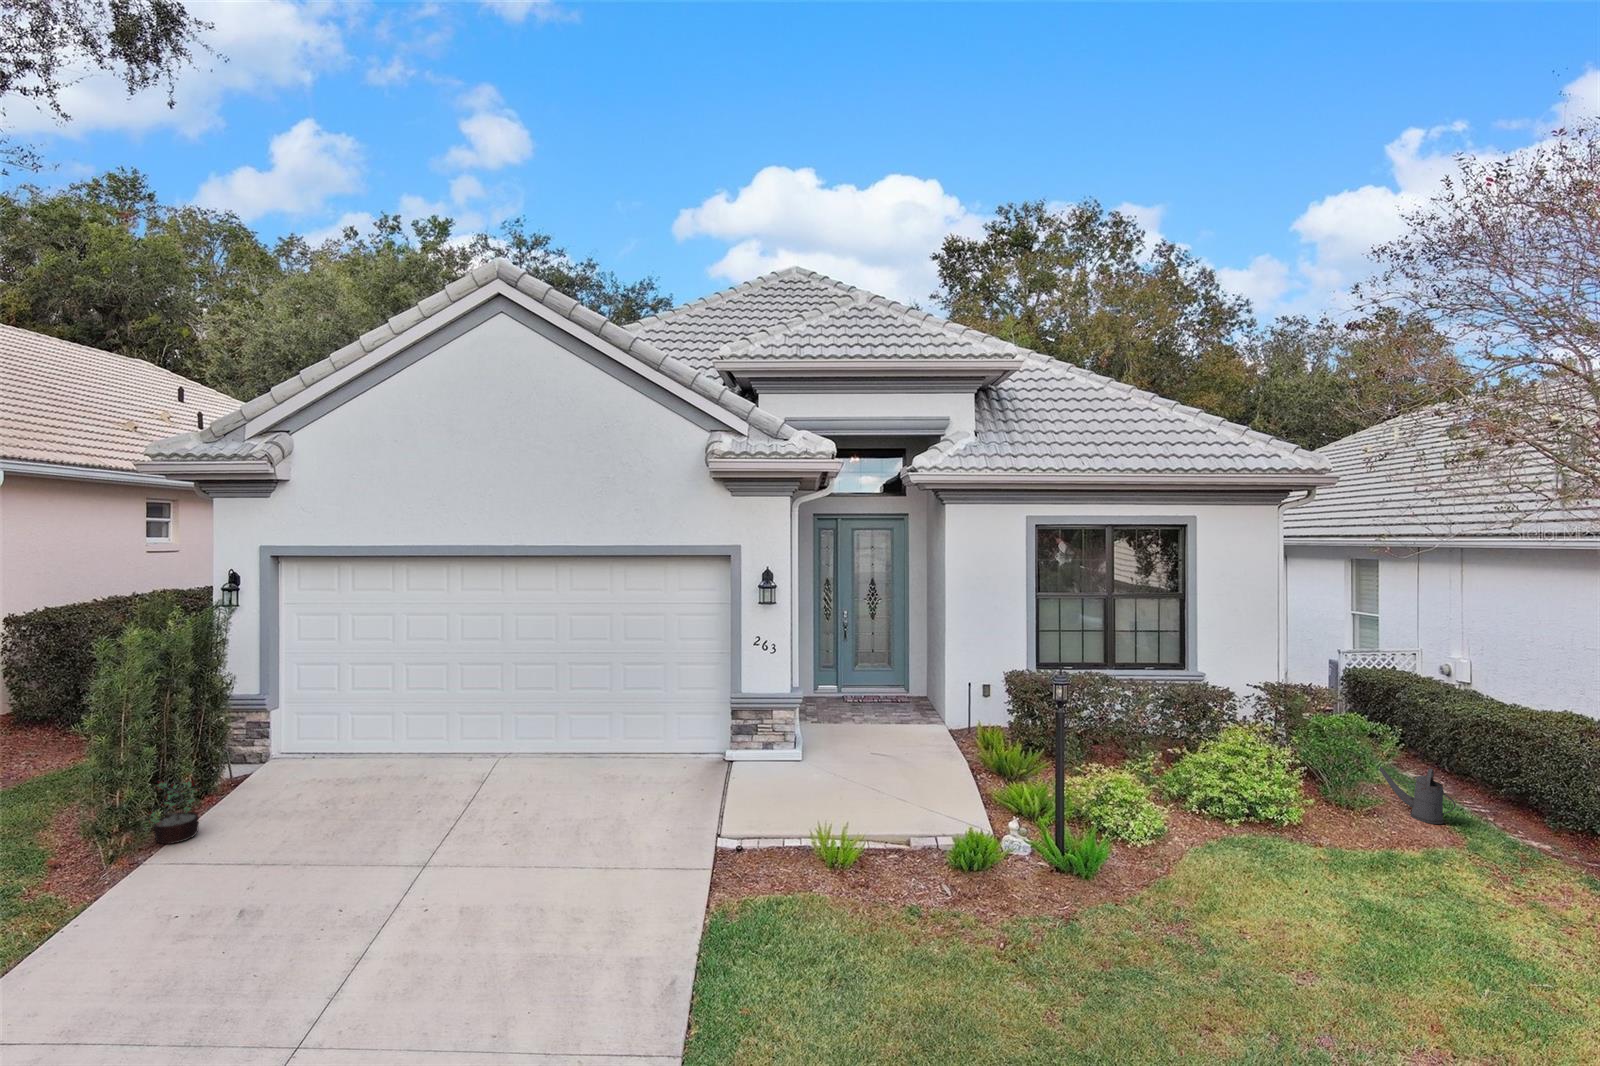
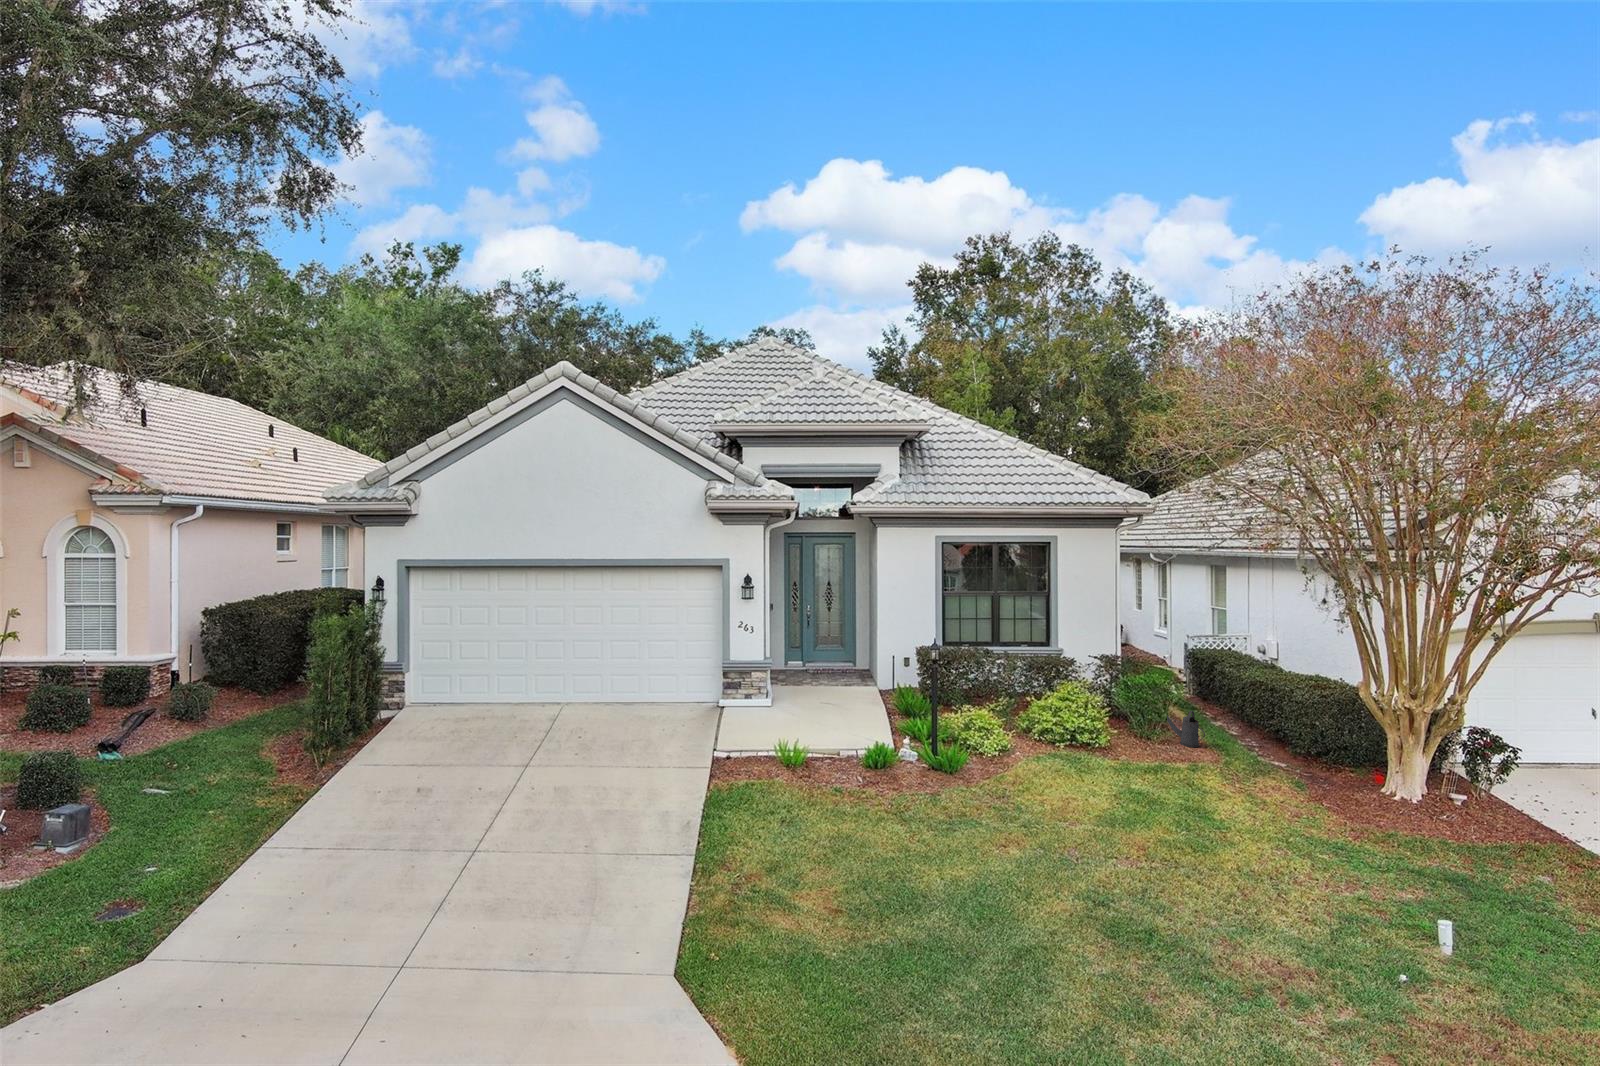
decorative plant: present [150,781,199,844] -> none [354,712,382,752]

